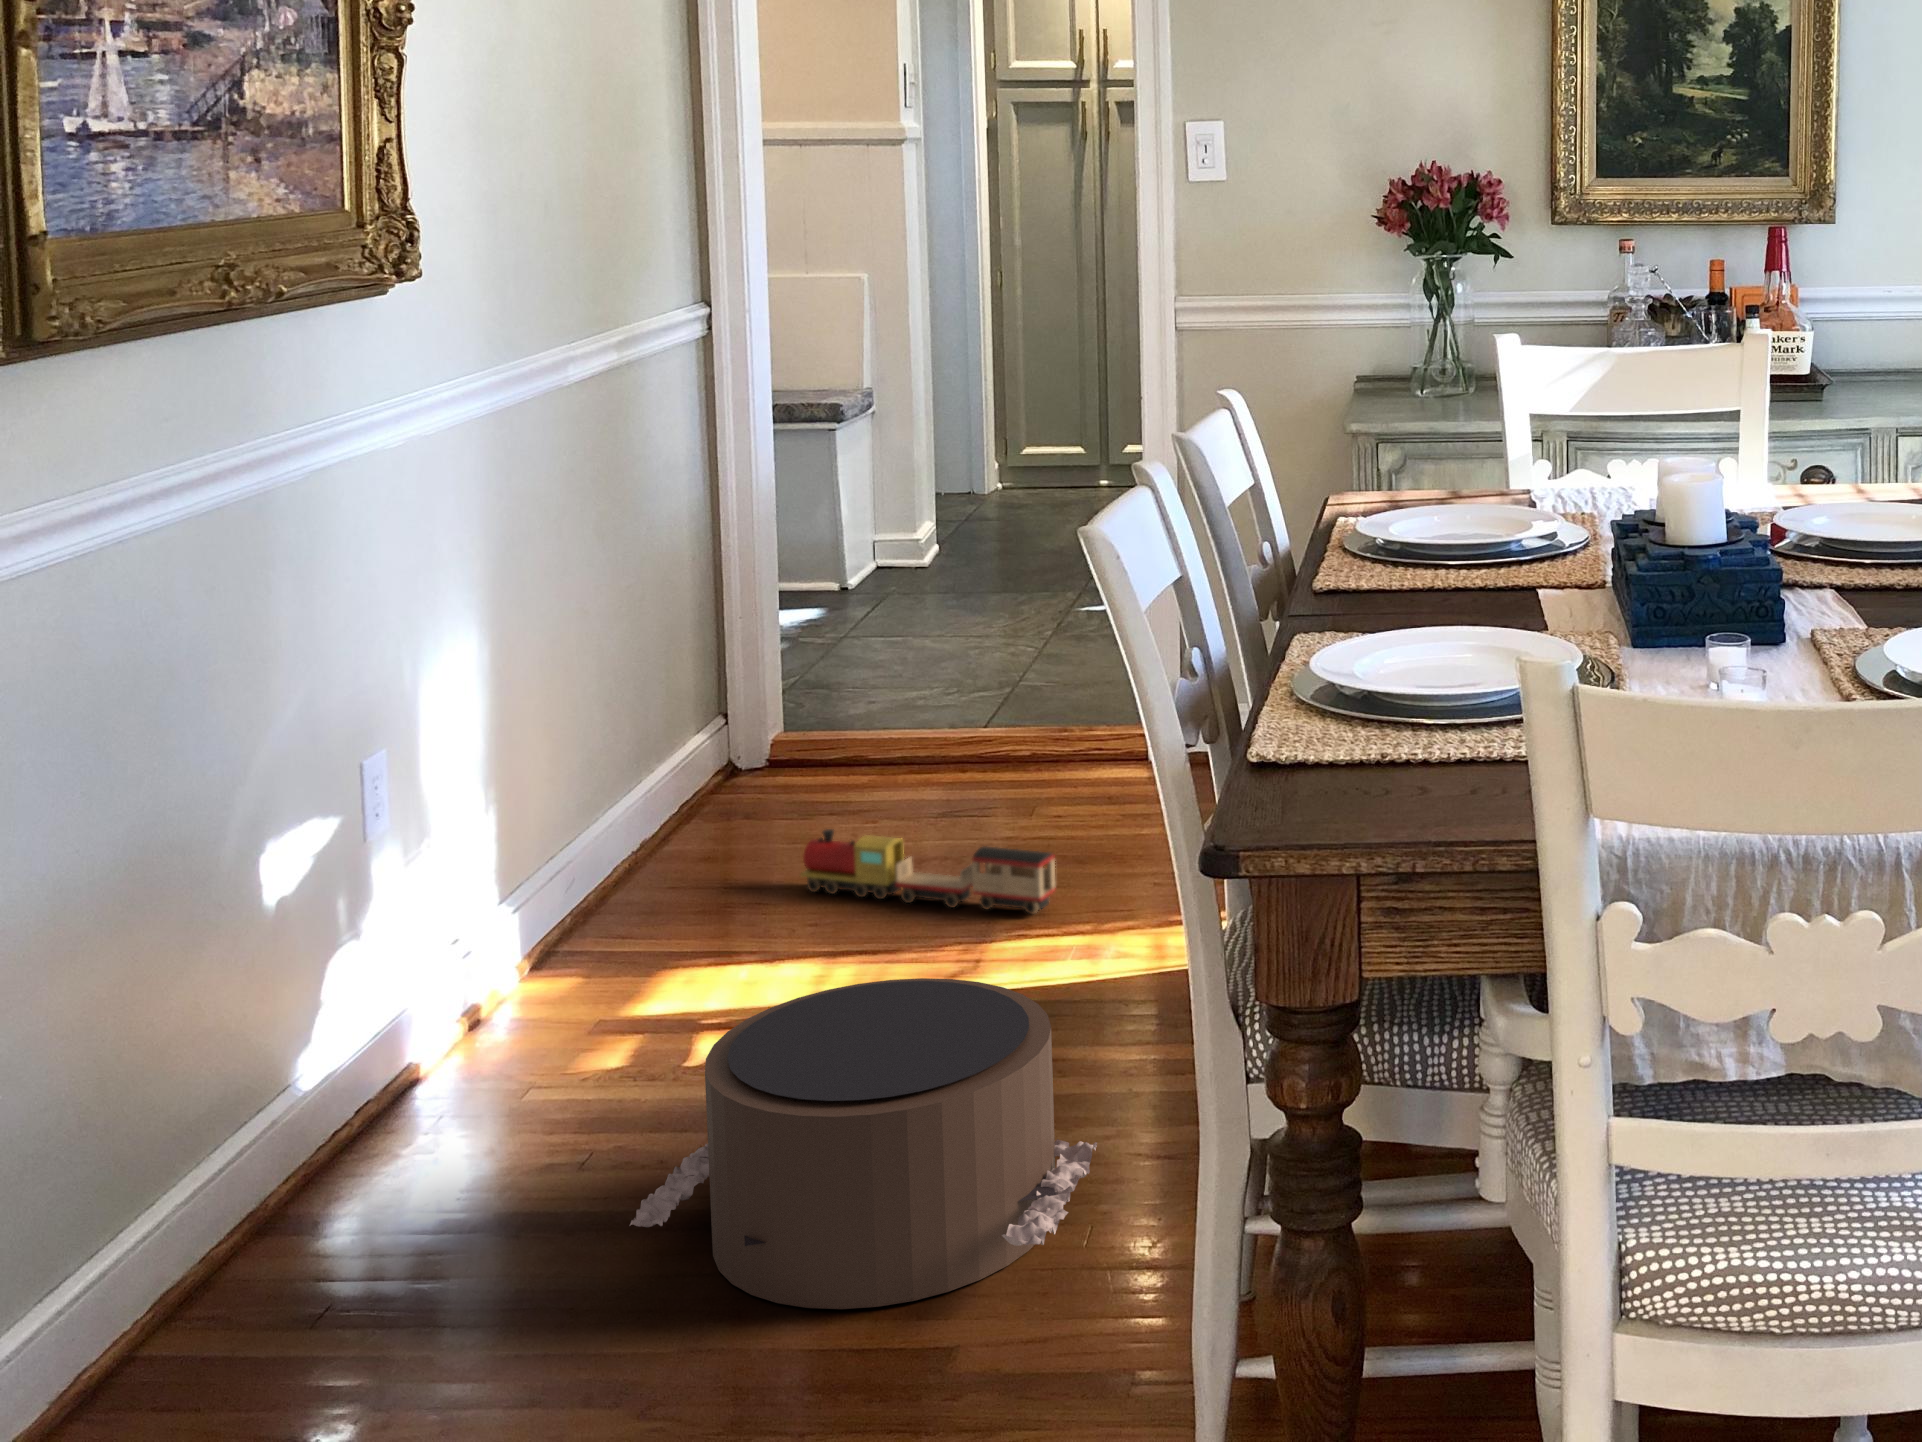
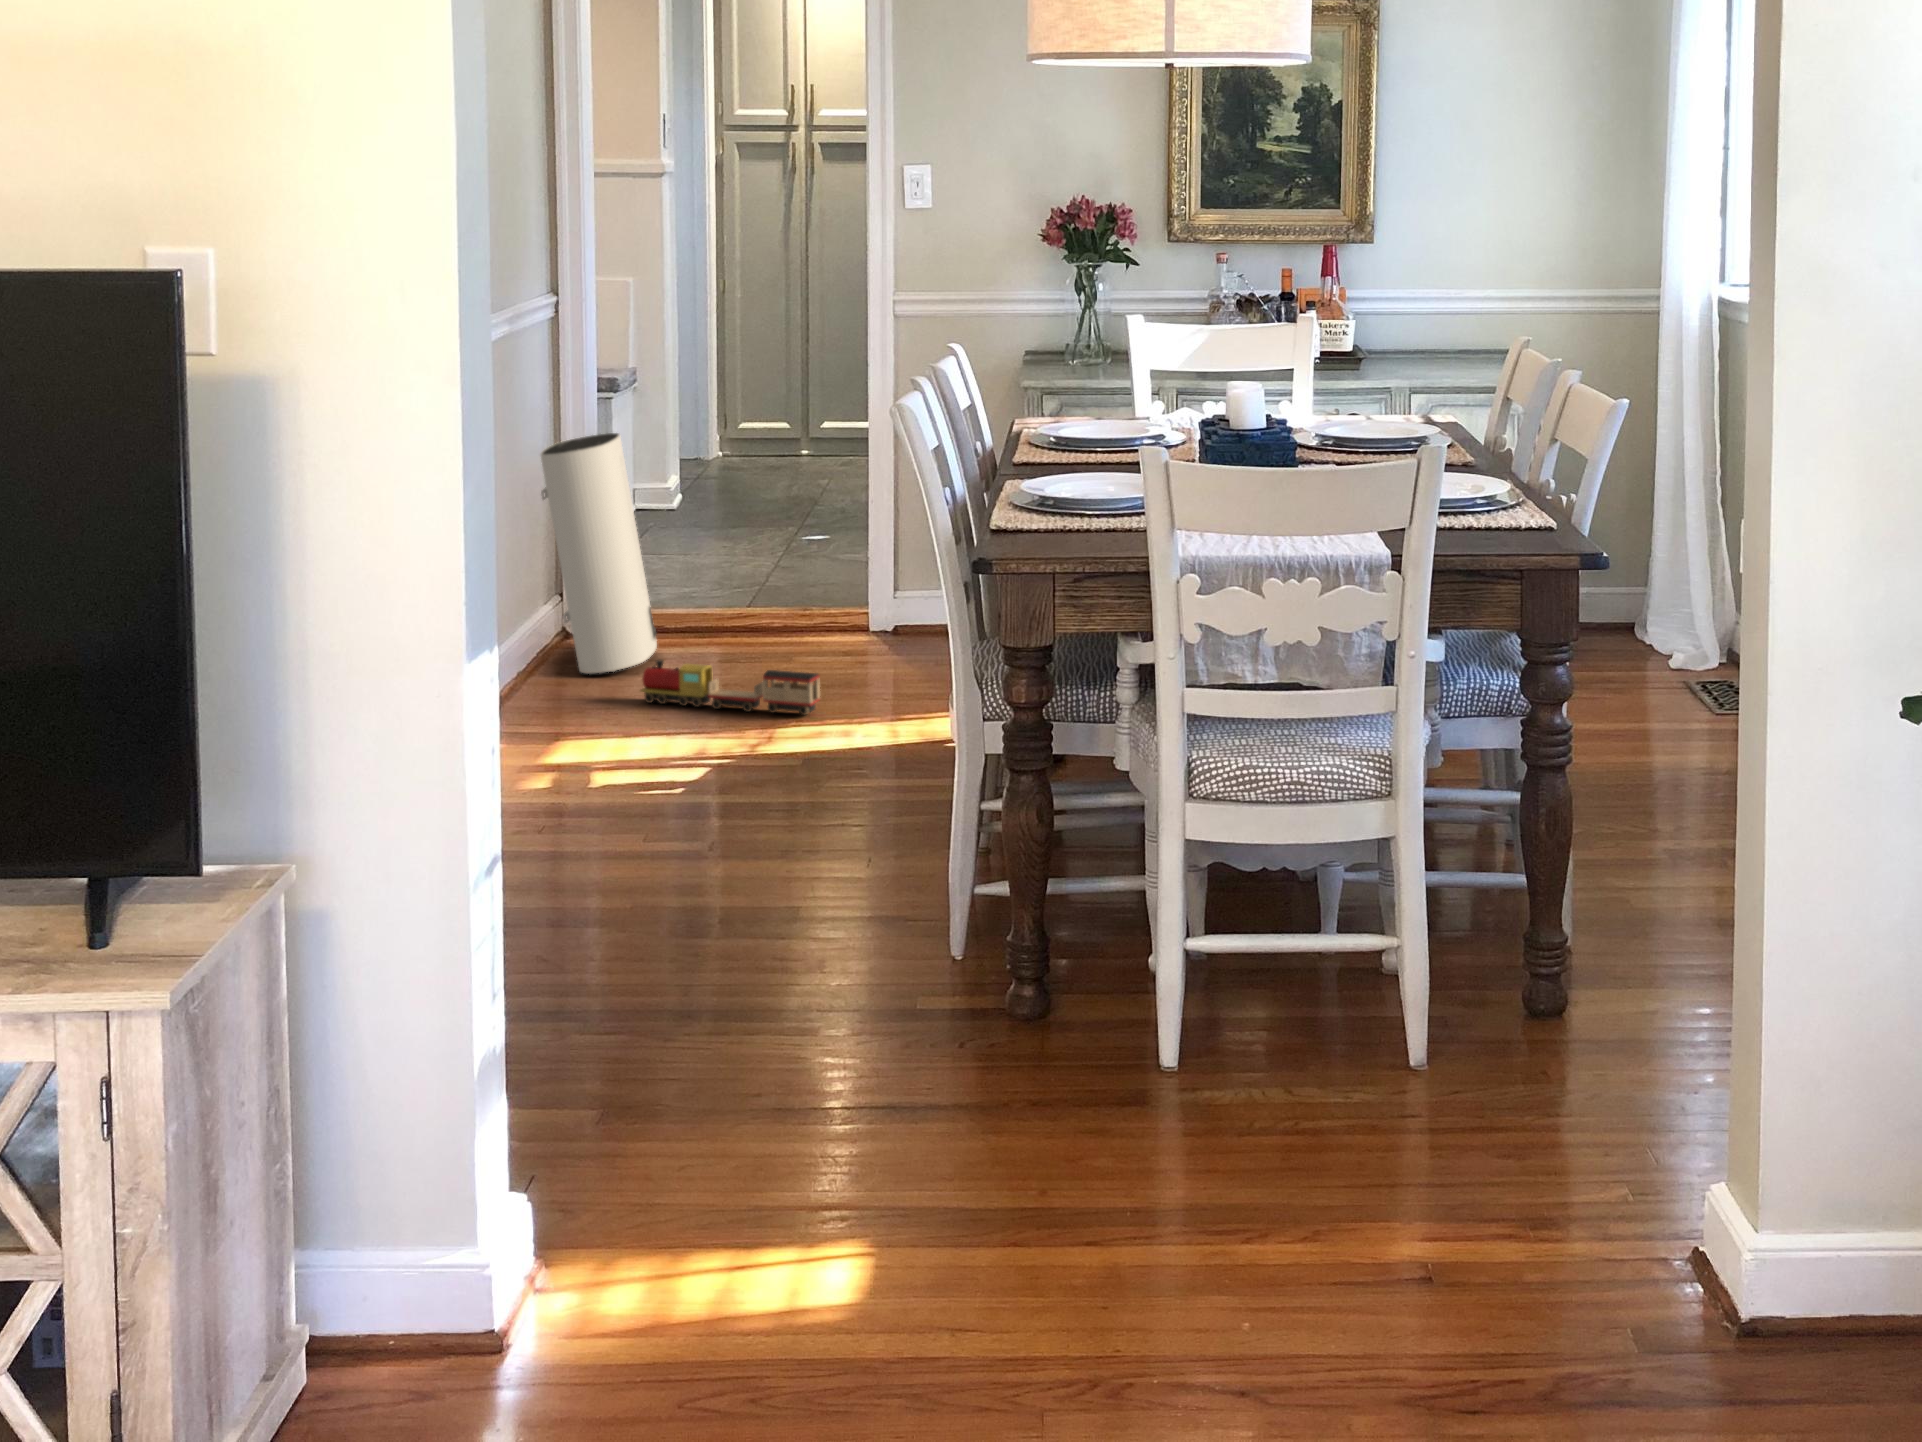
air purifier: none [668,497,846,840] -> present [541,433,657,674]
pouf: present [630,978,1097,1309] -> none [595,721,875,898]

